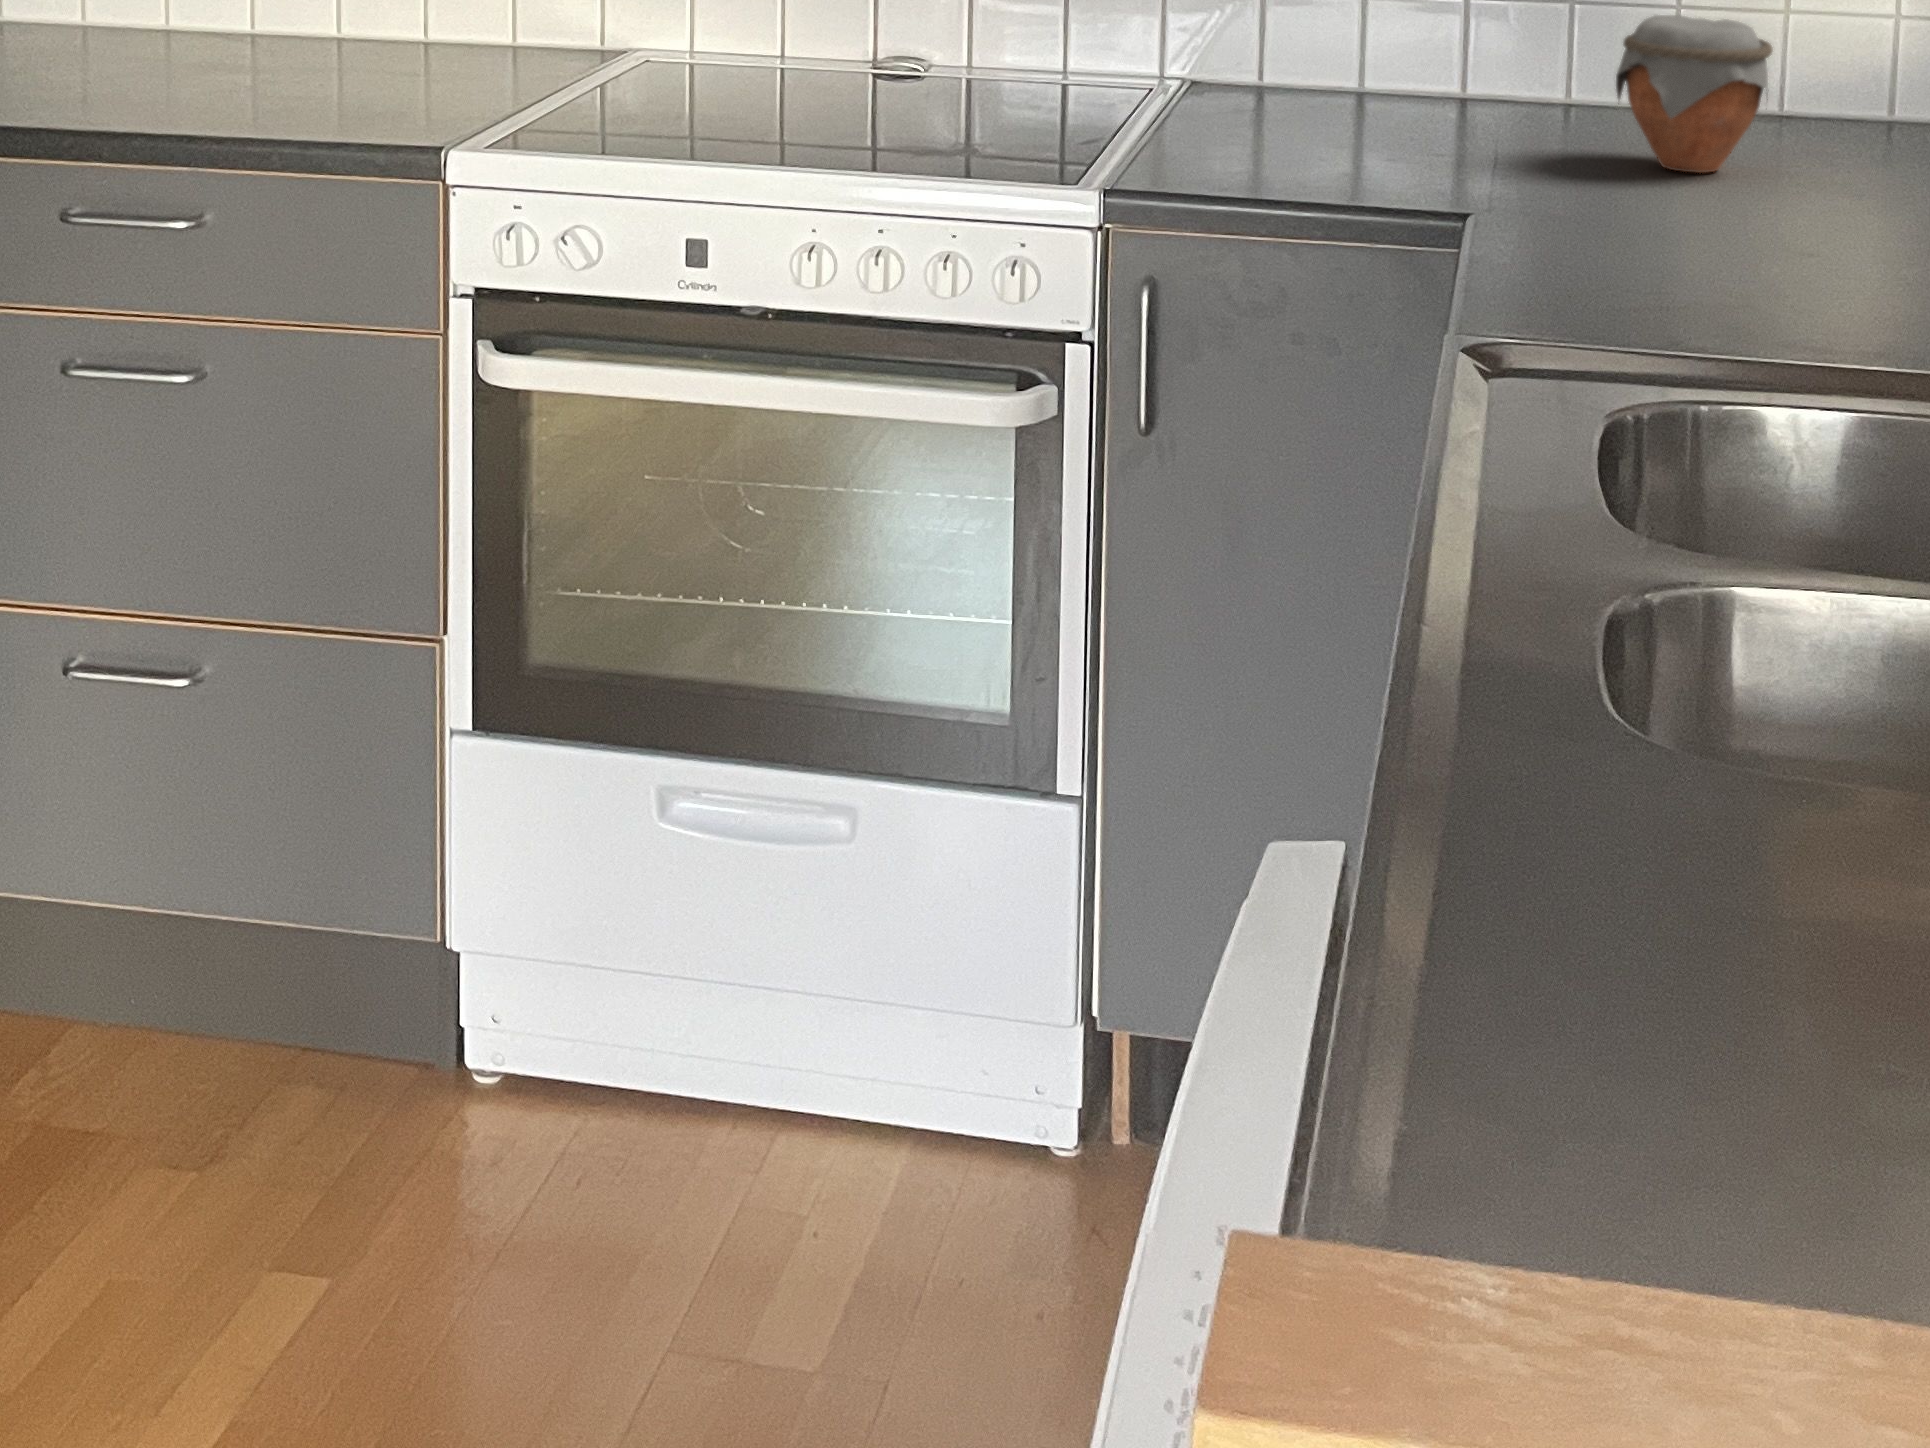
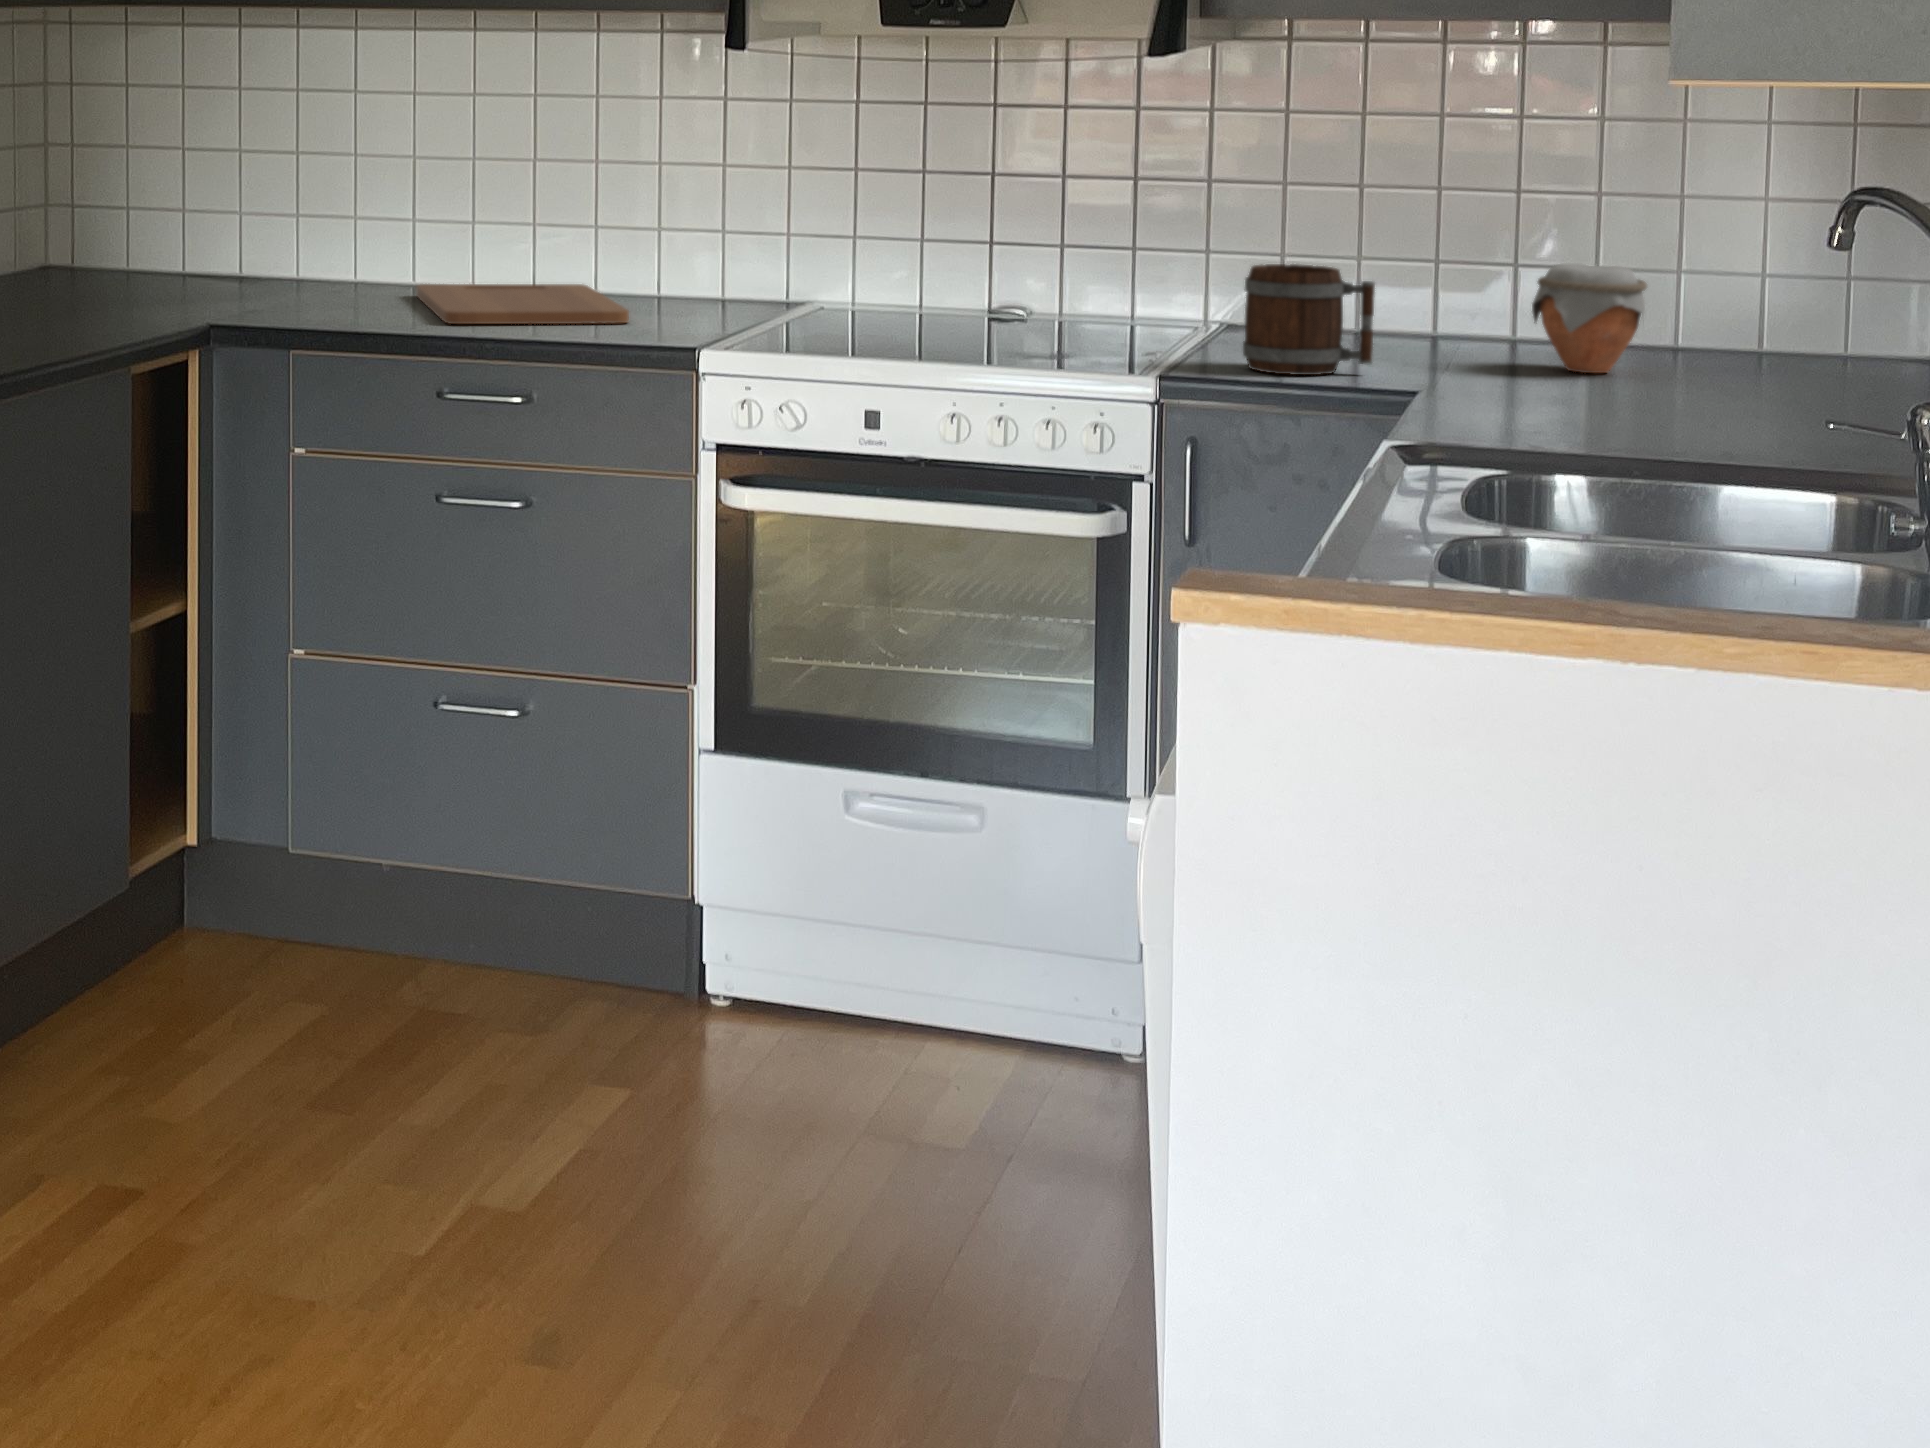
mug: none [1219,22,1406,187] -> present [1243,264,1375,375]
cutting board: none [67,26,356,107] -> present [416,284,629,324]

